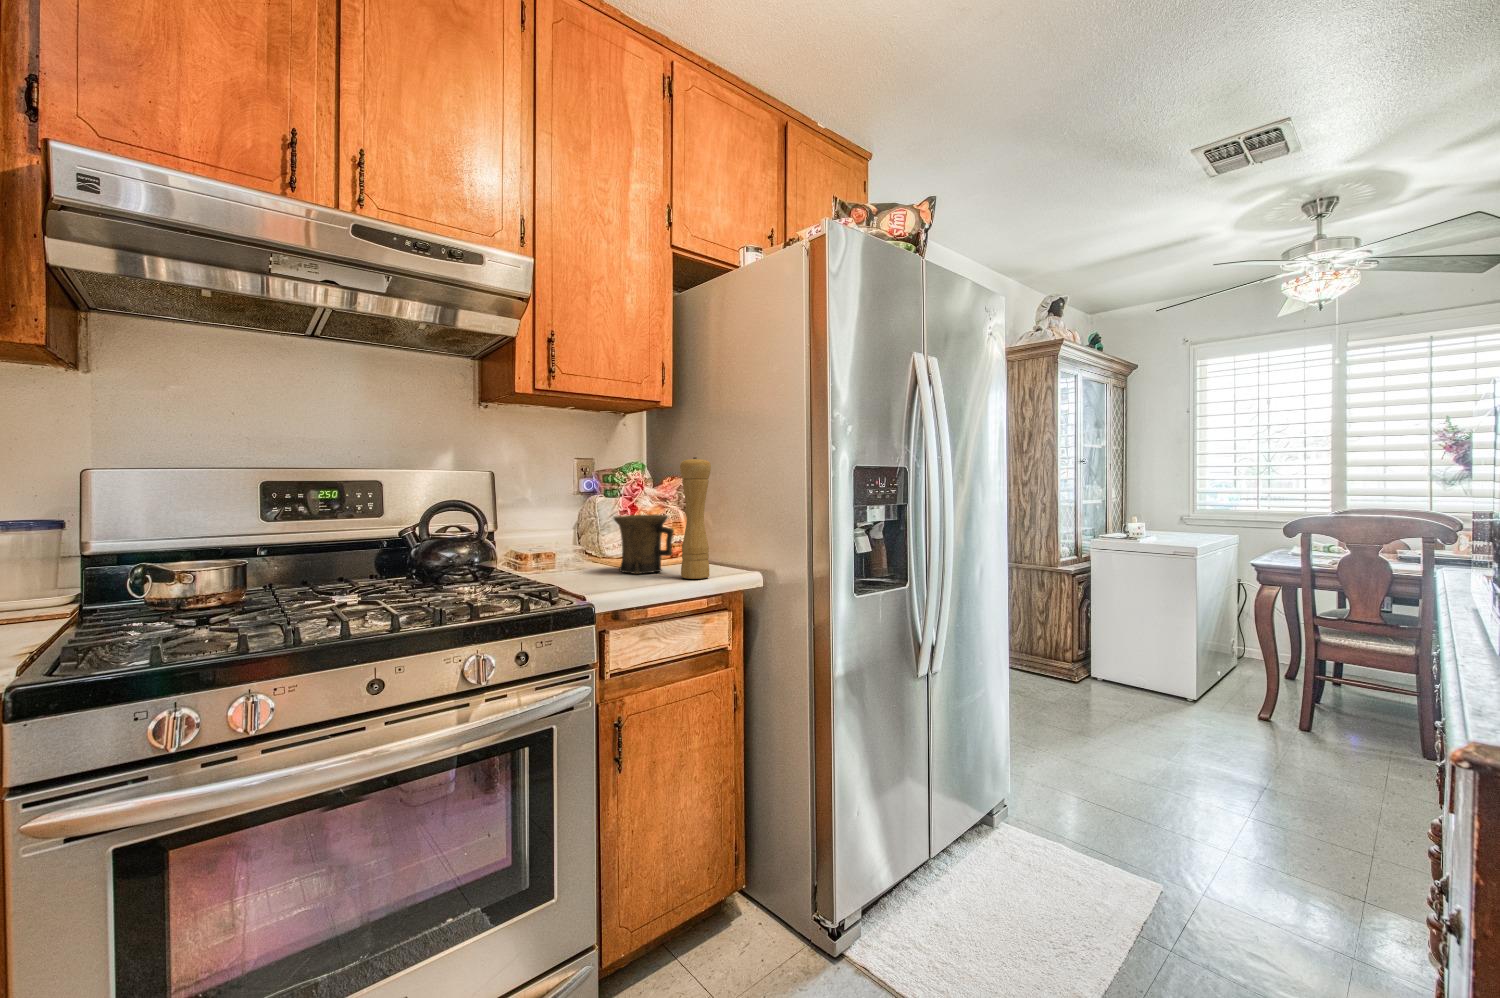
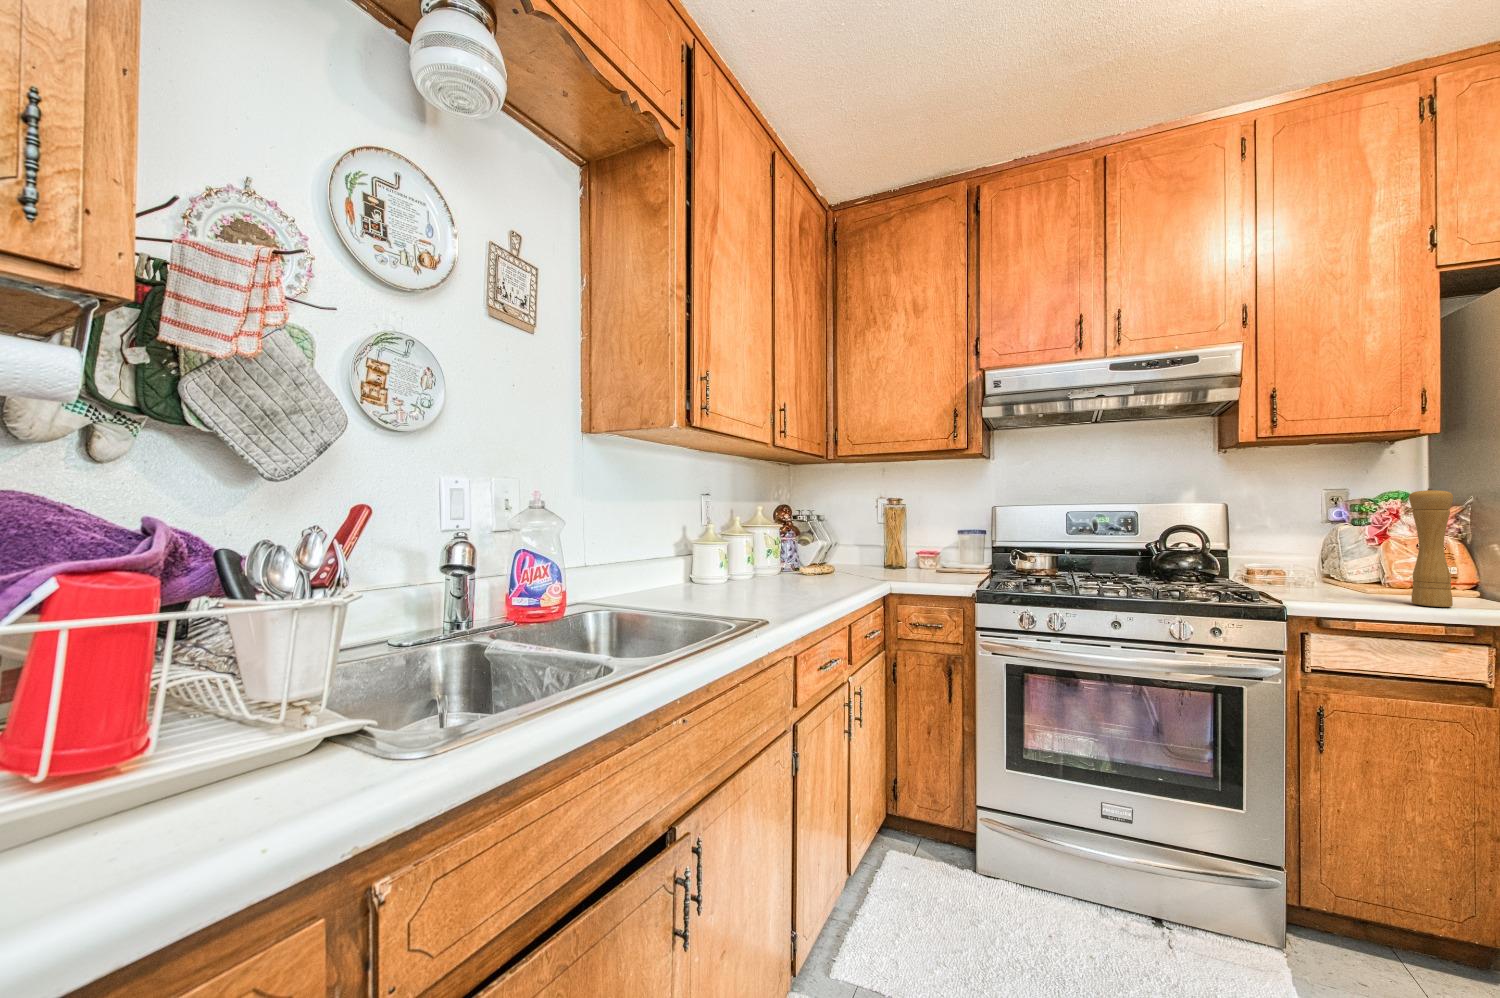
mug: present [614,514,674,574] -> none [1339,542,1413,597]

